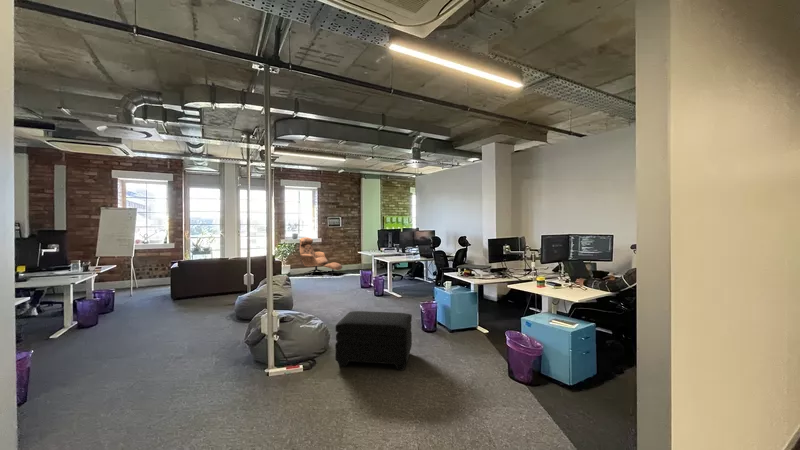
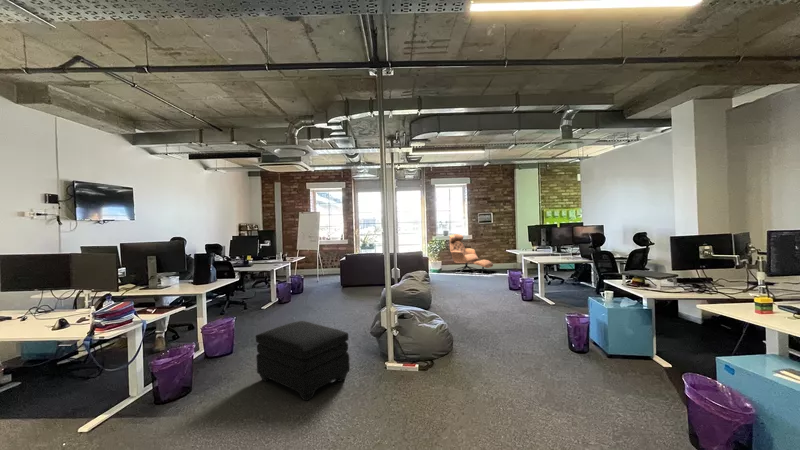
ottoman: present [335,311,412,370] -> present [256,321,350,401]

